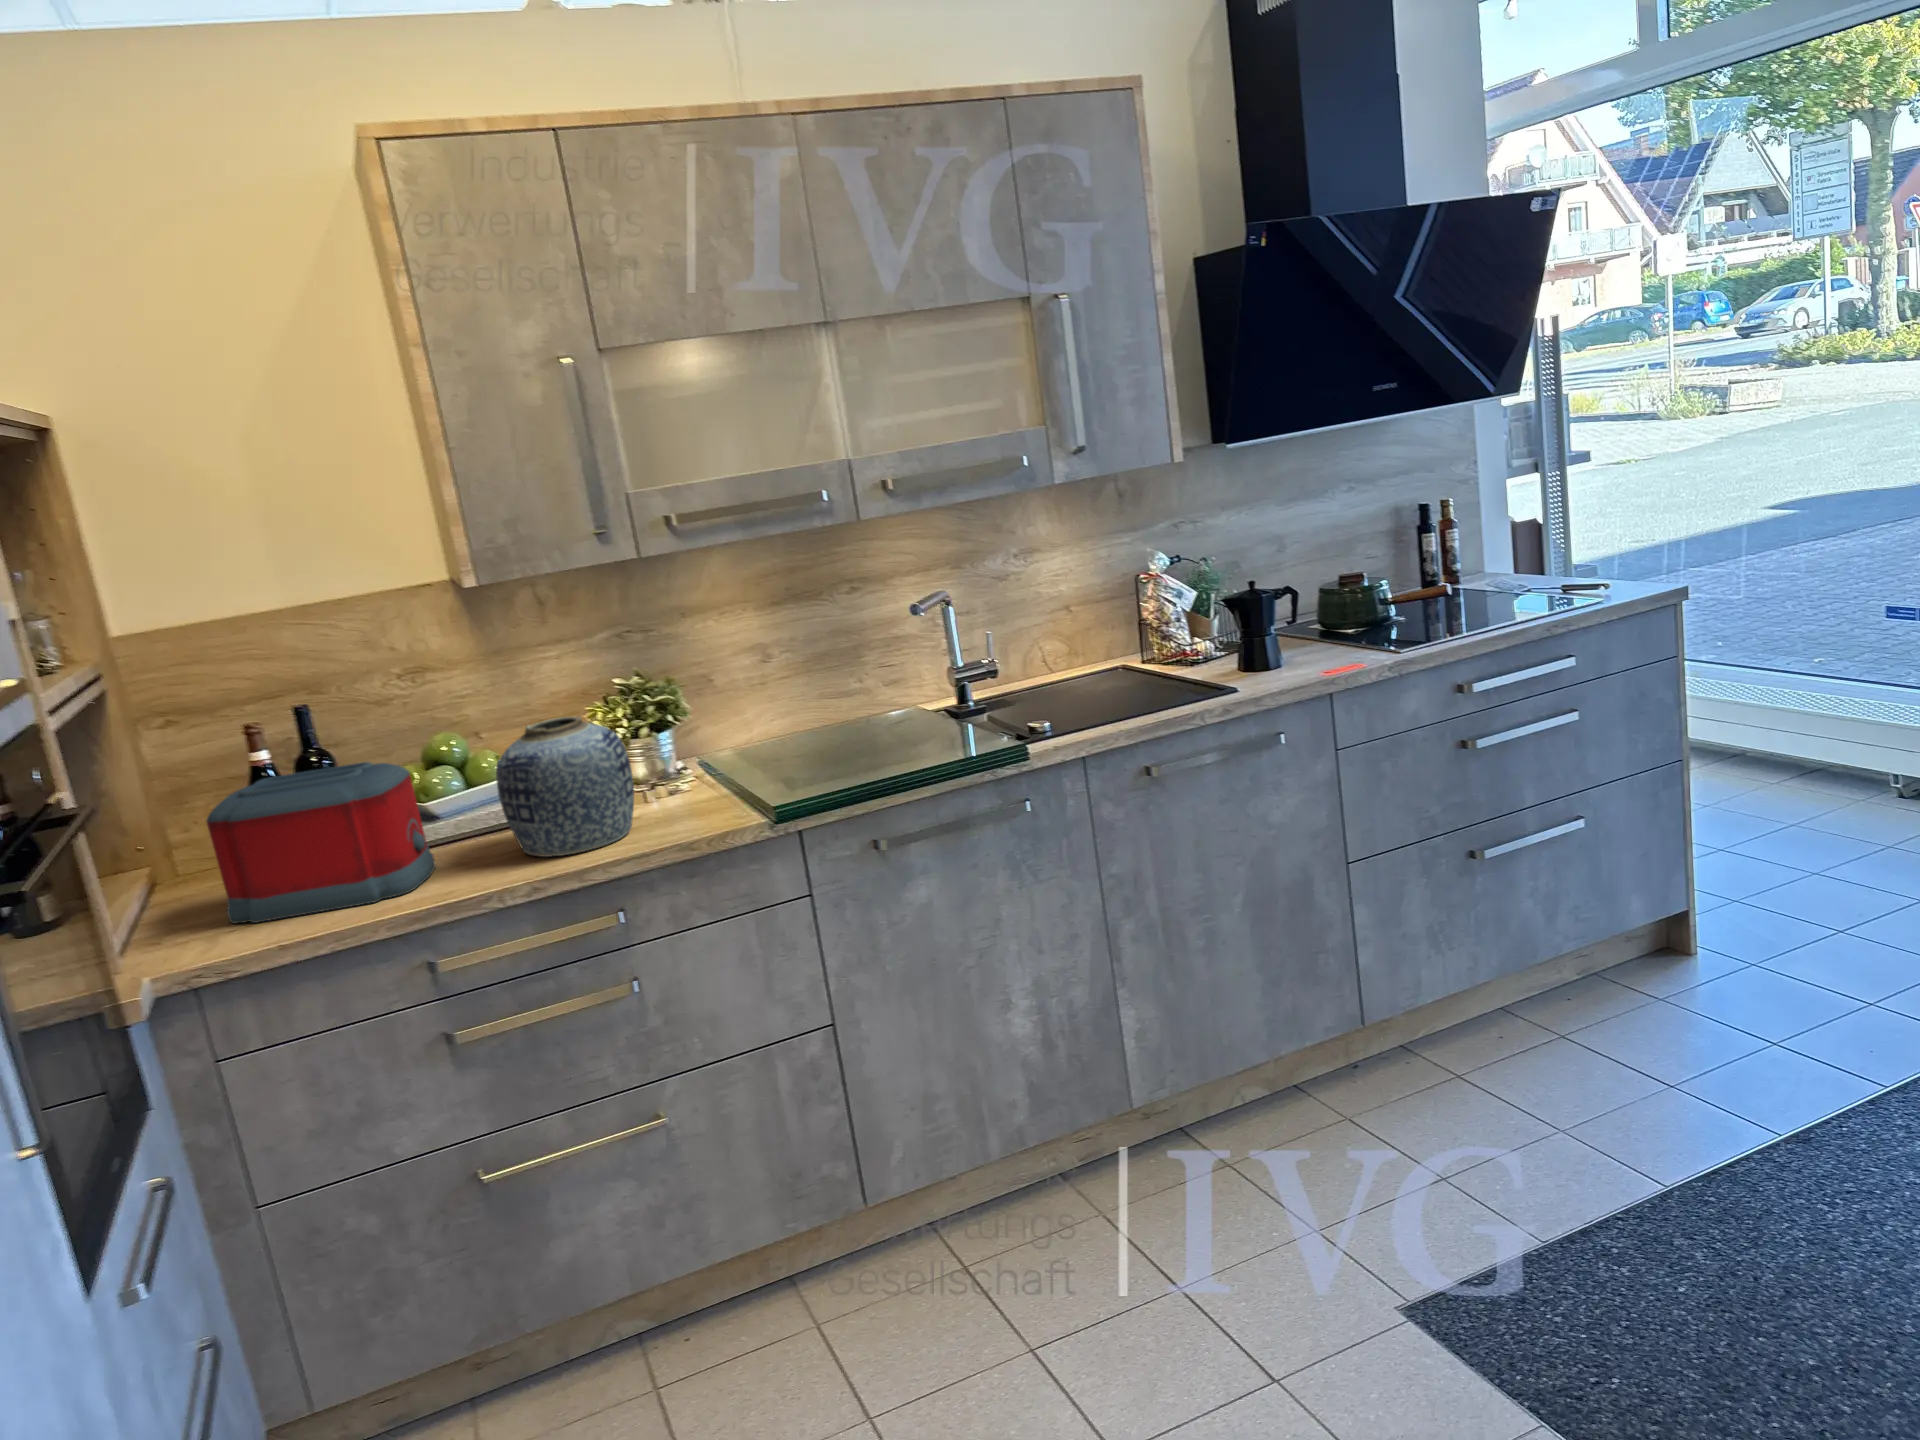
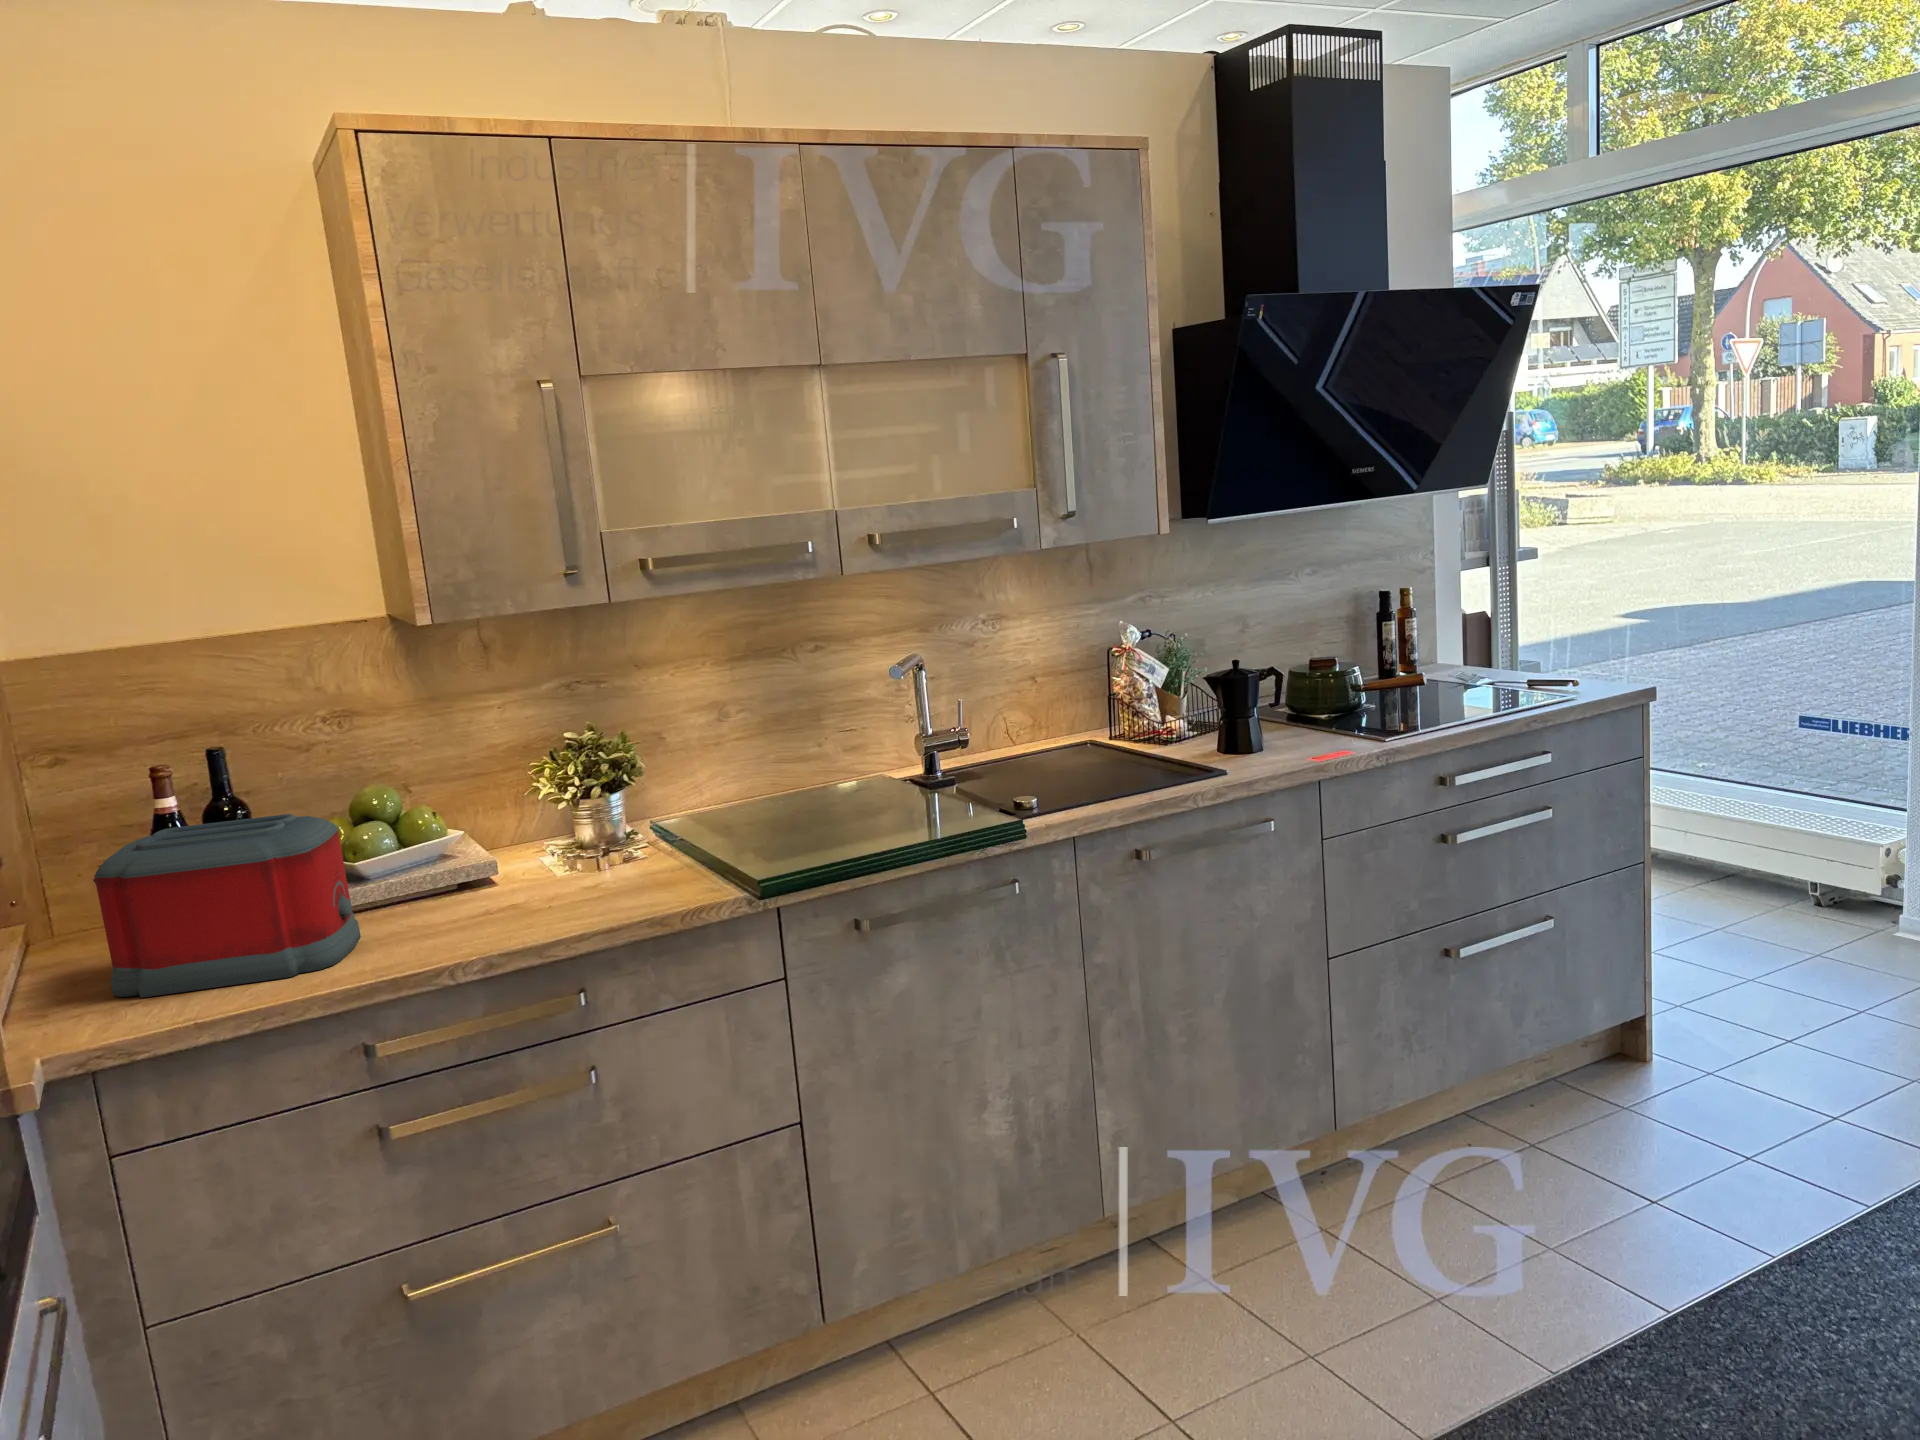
vase: present [496,716,634,857] -> none [439,771,592,929]

